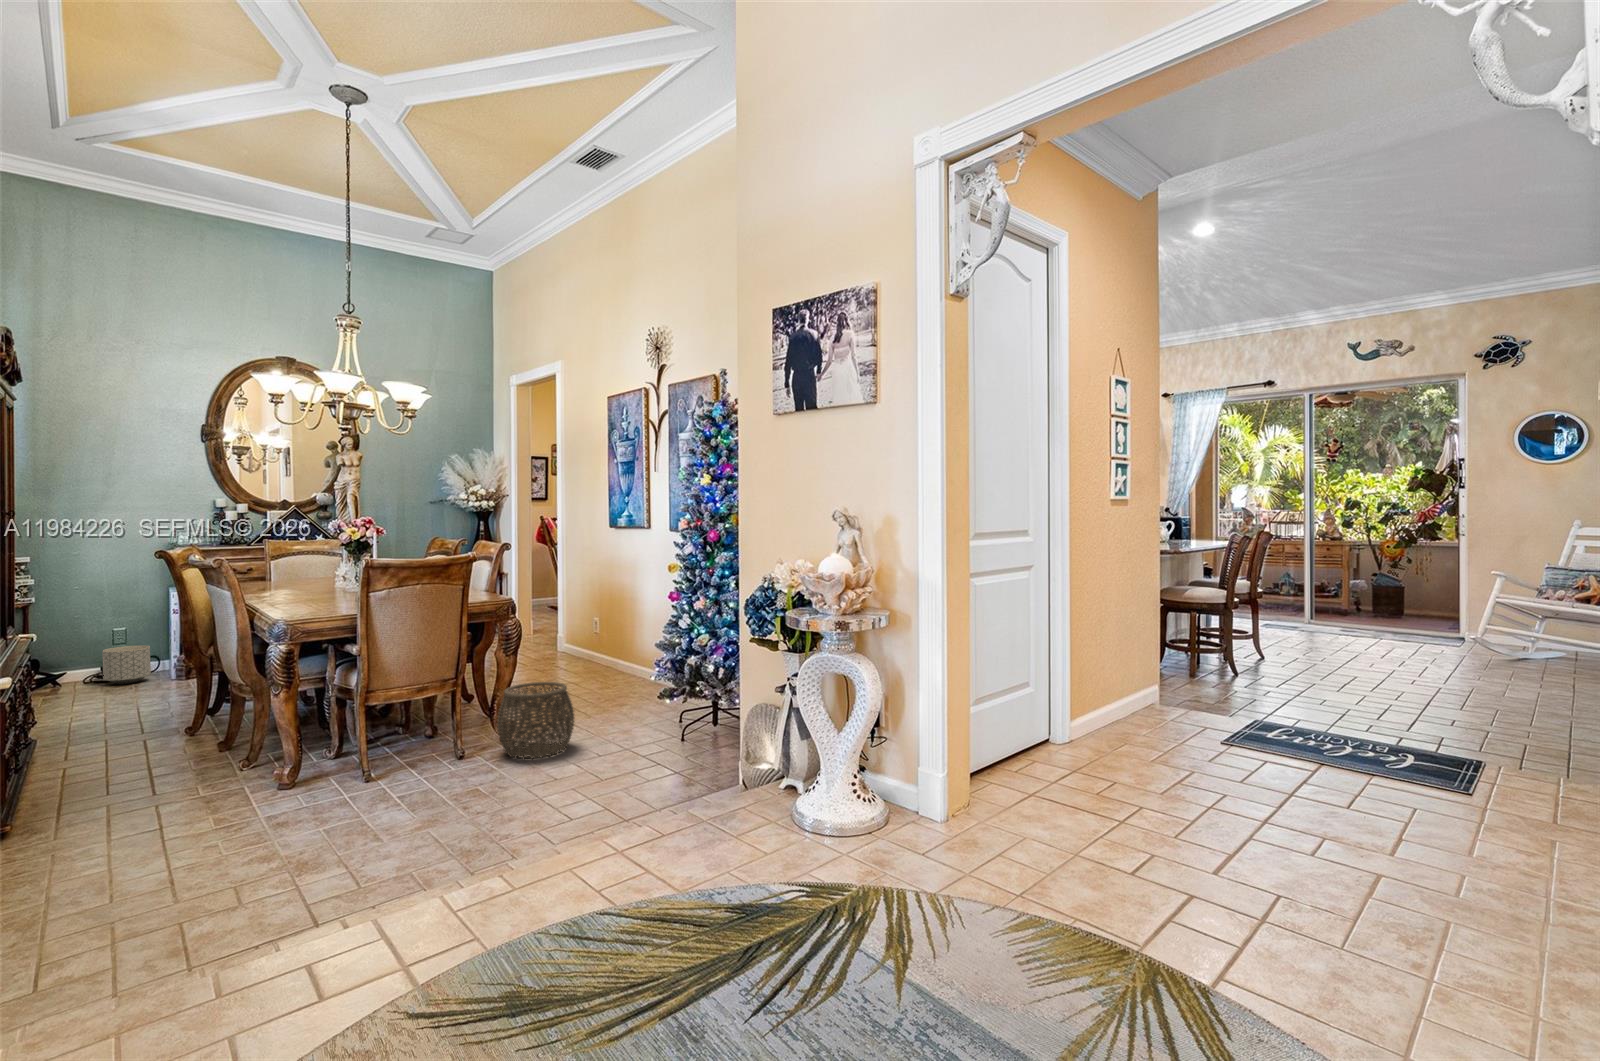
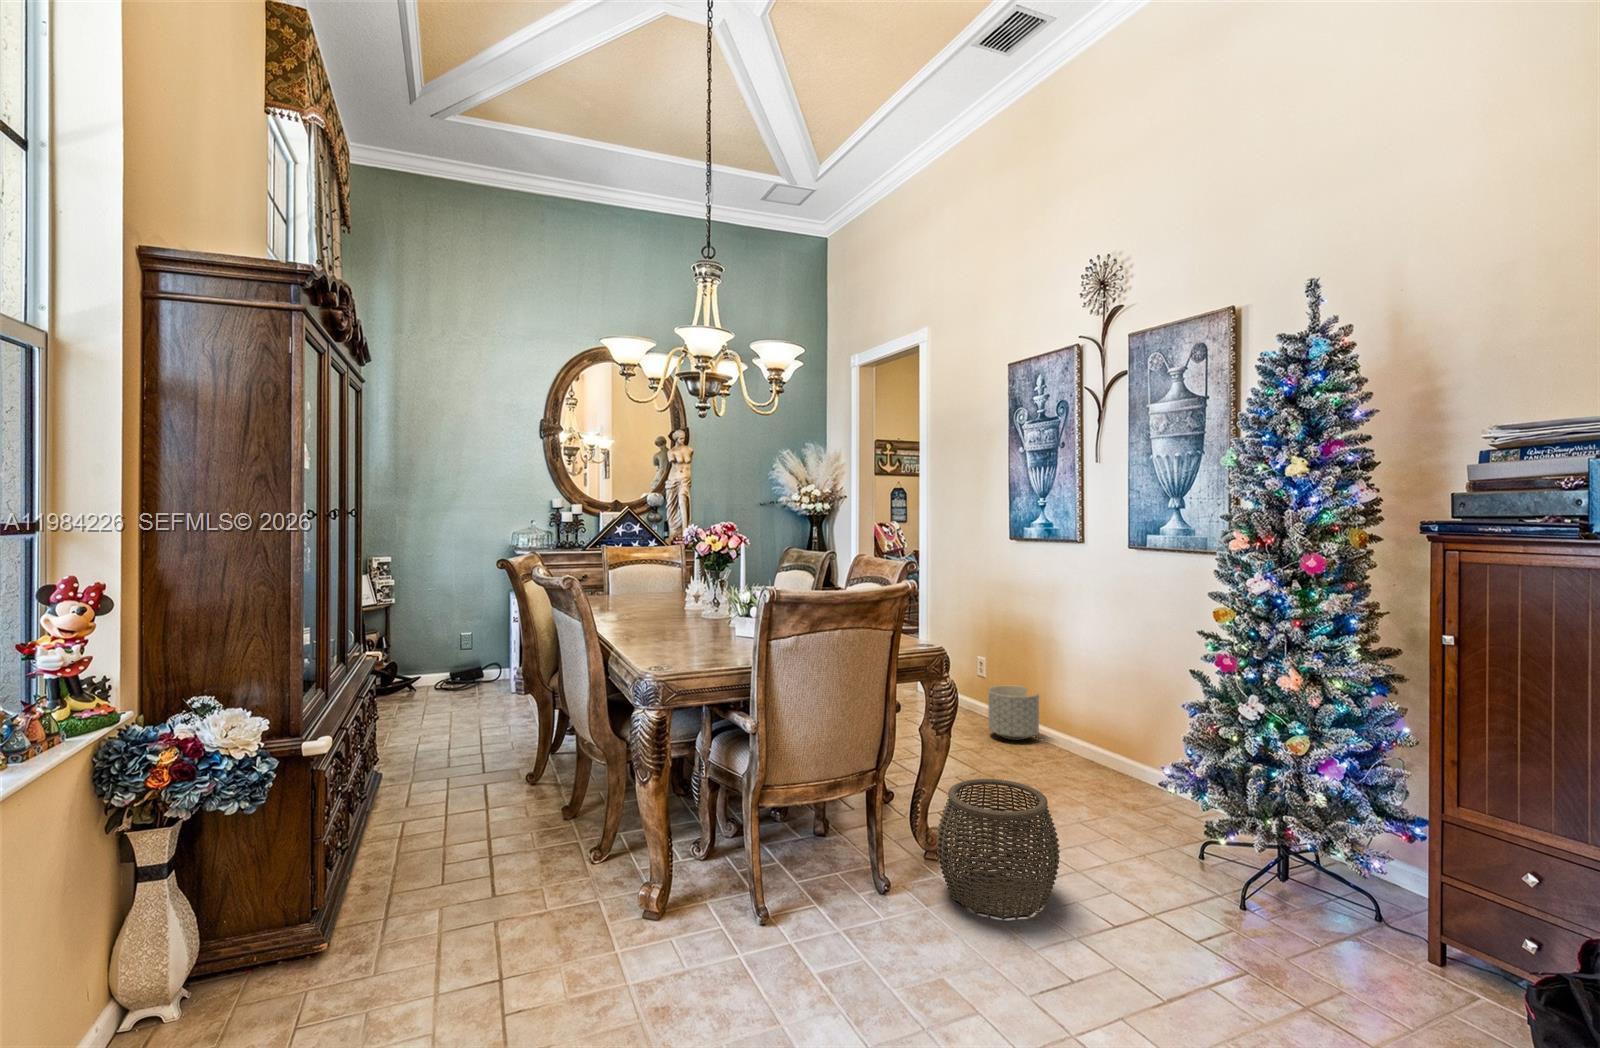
planter: present [102,645,151,684] -> present [988,686,1039,740]

